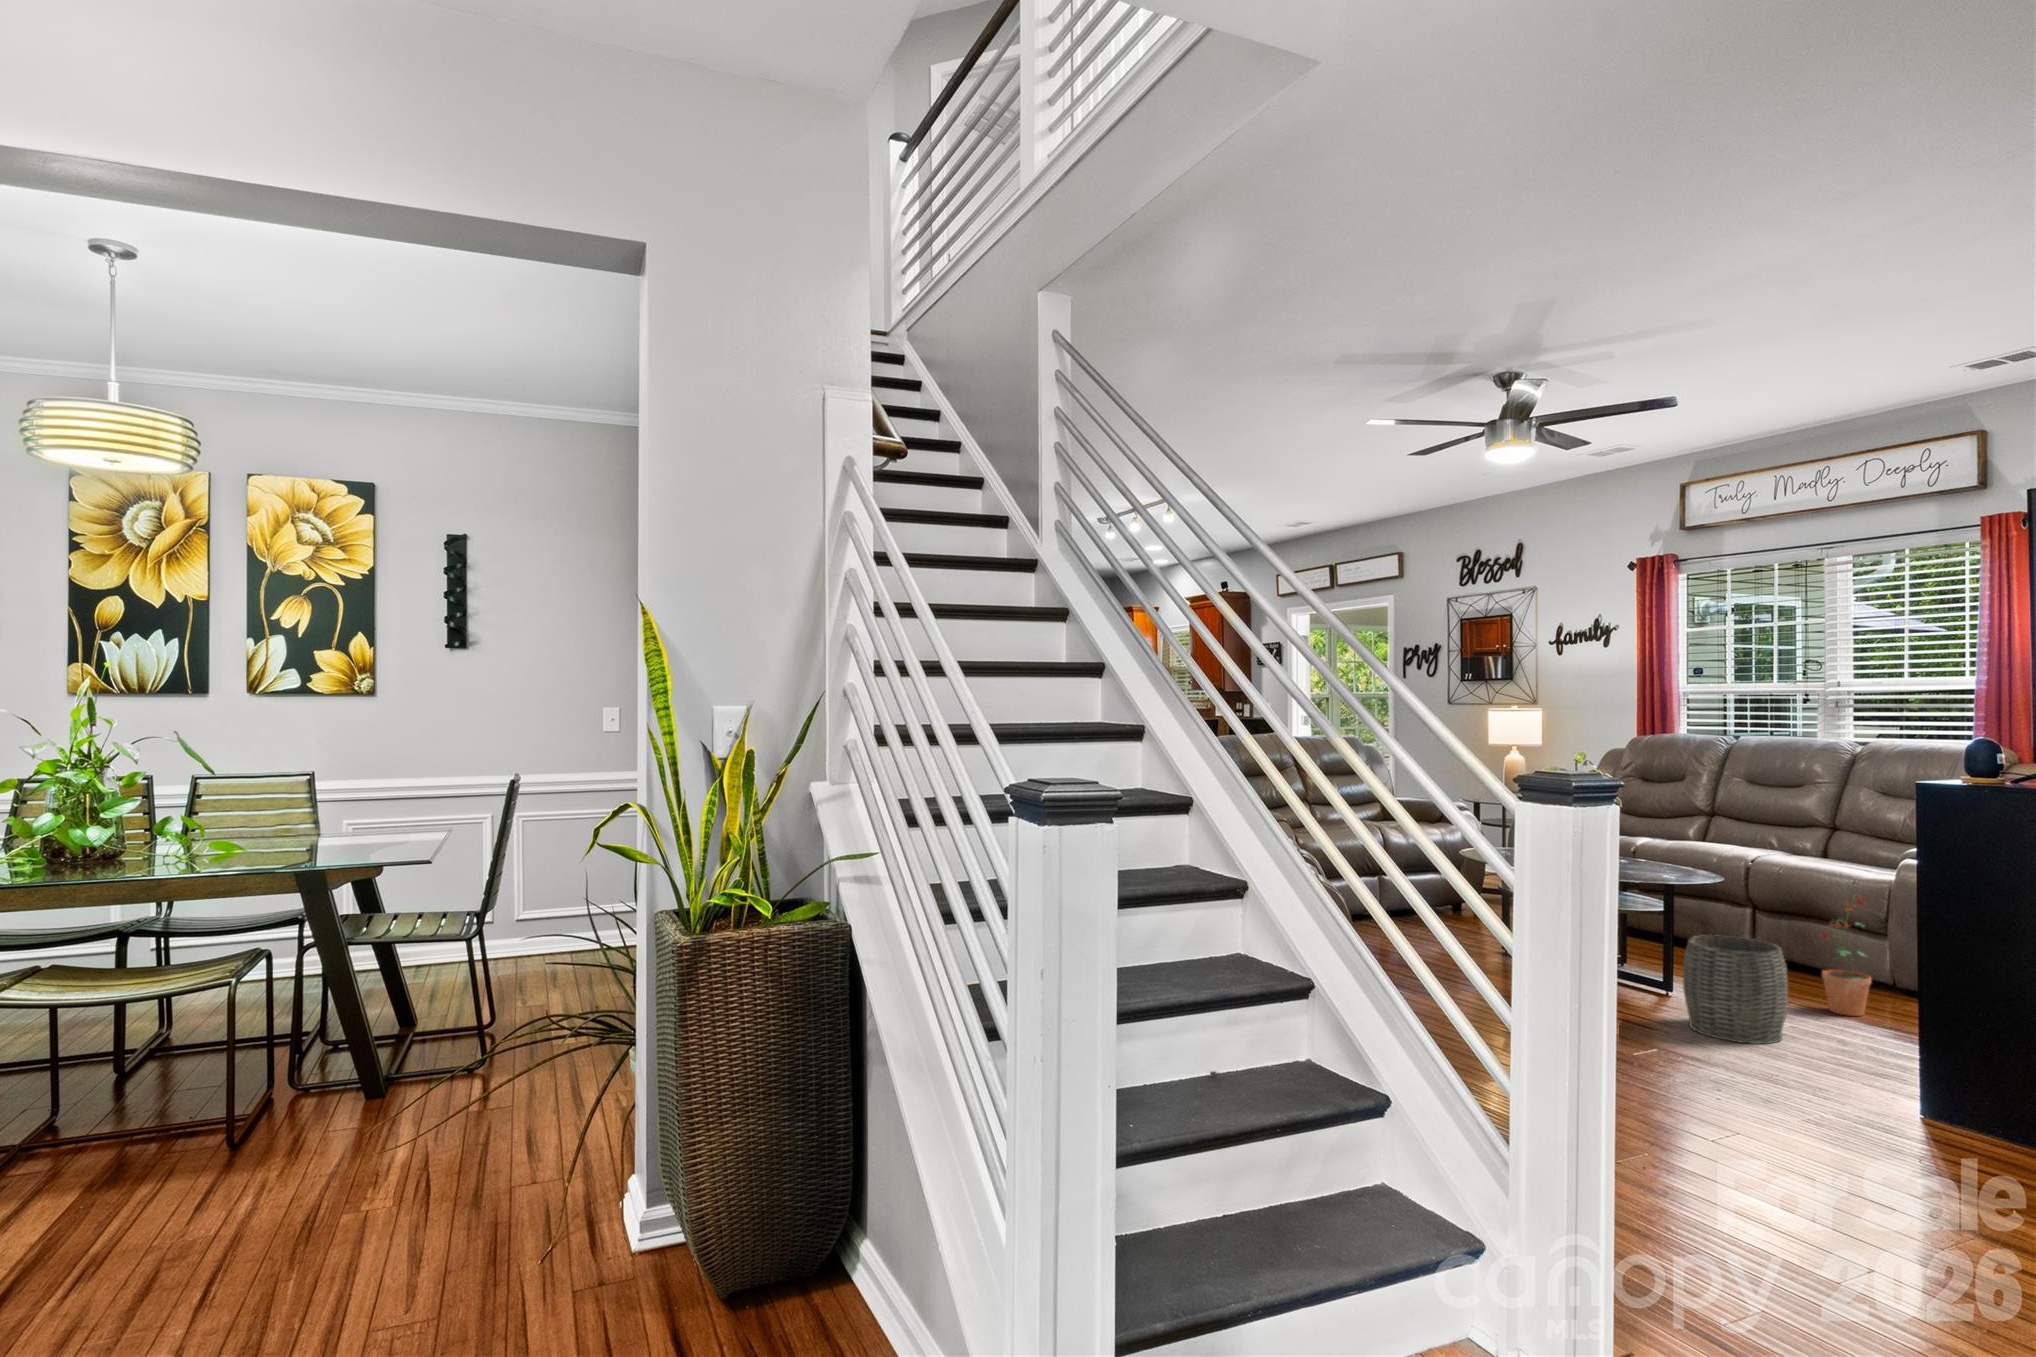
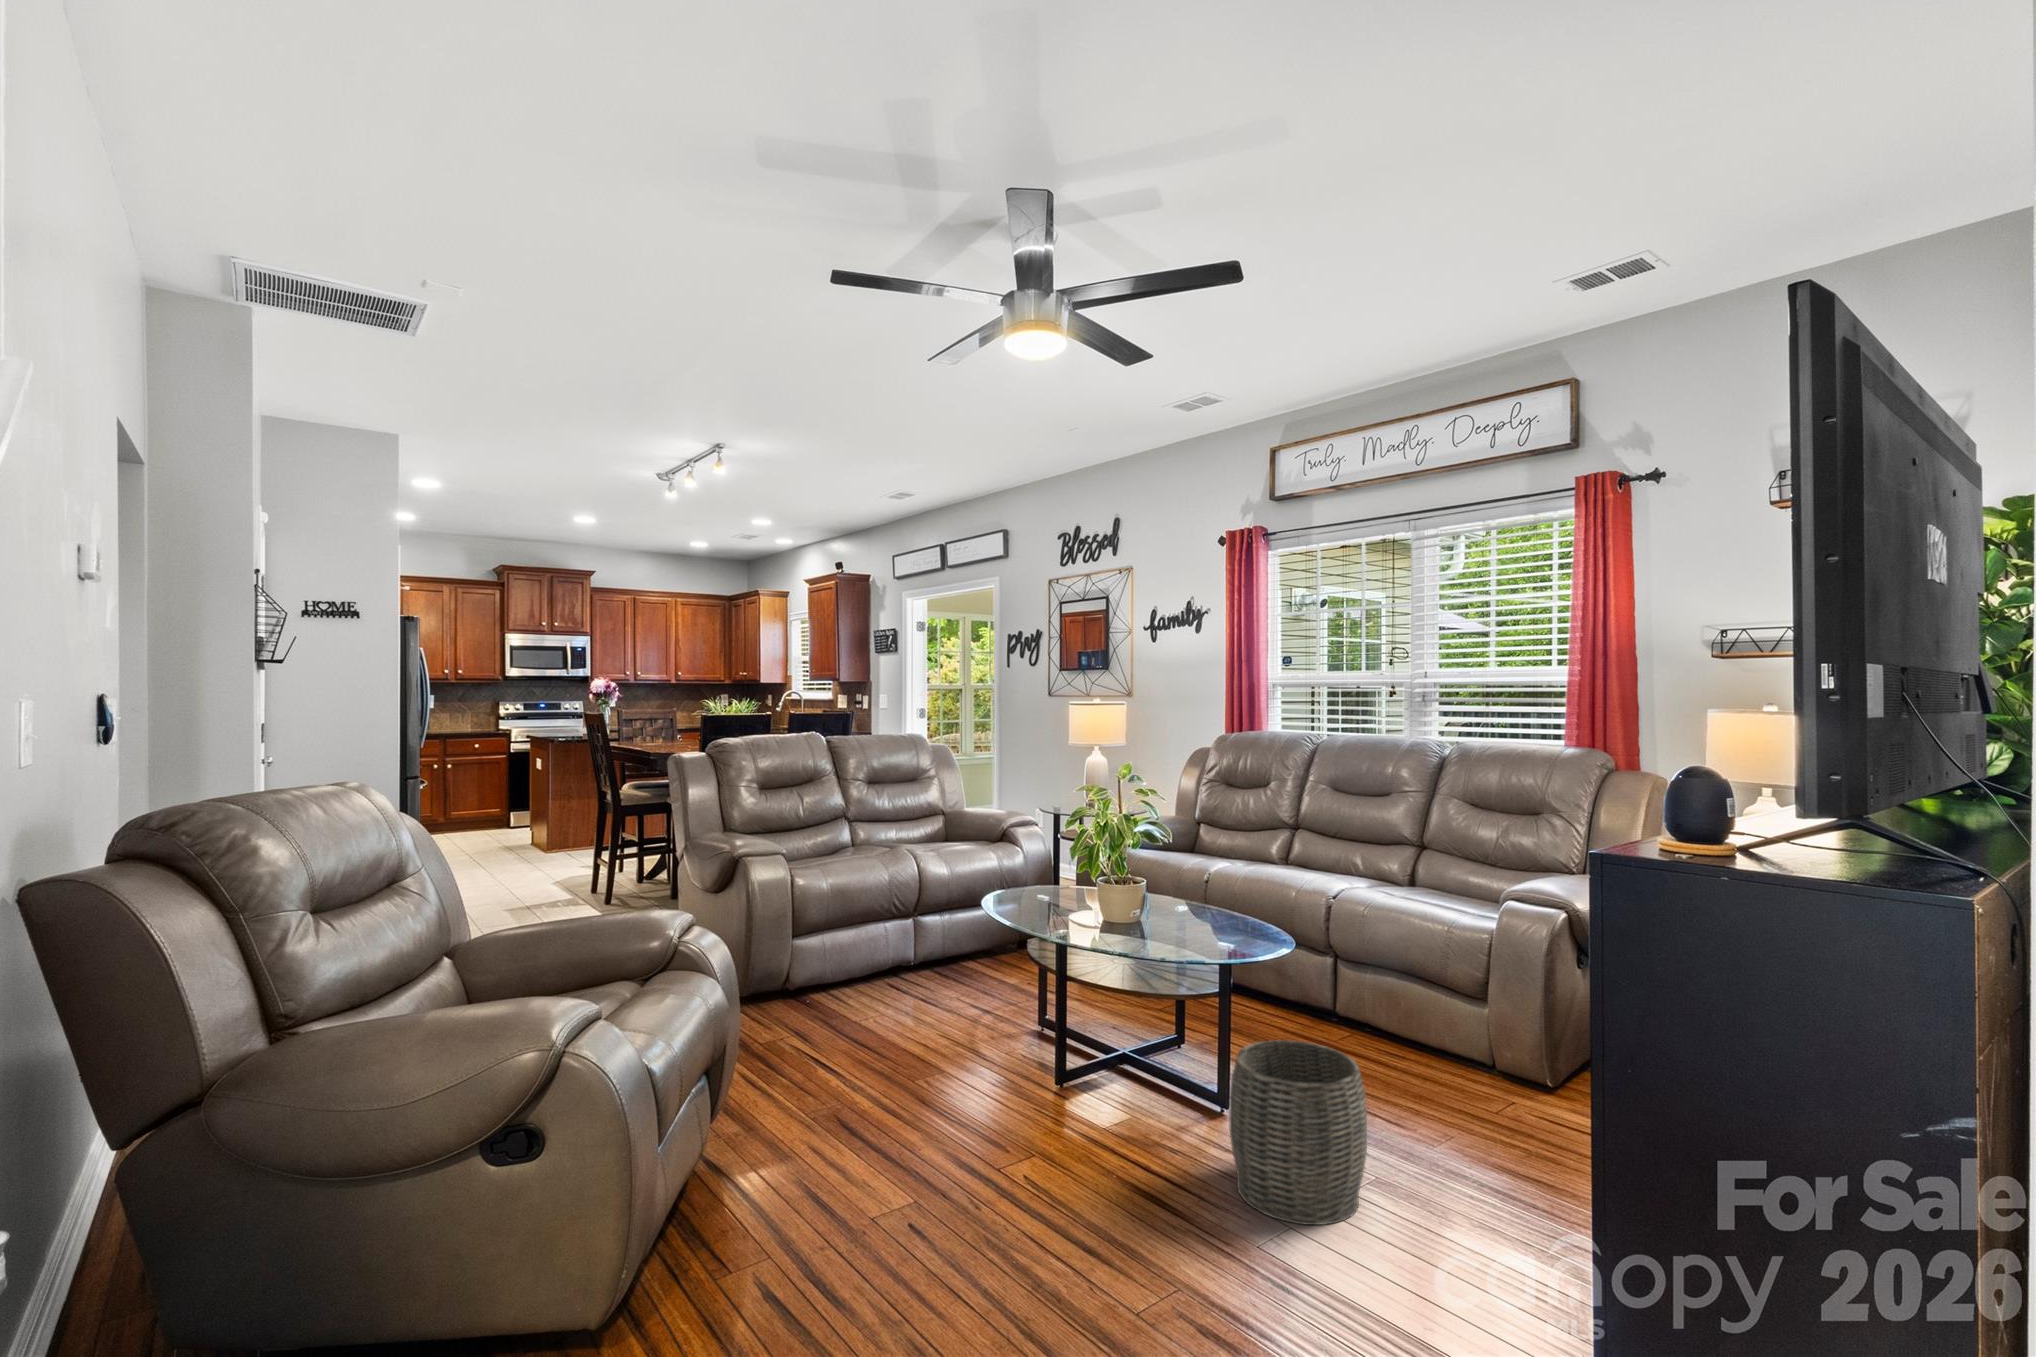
potted plant: present [1821,895,1871,1016] -> none [1404,958,1469,1131]

